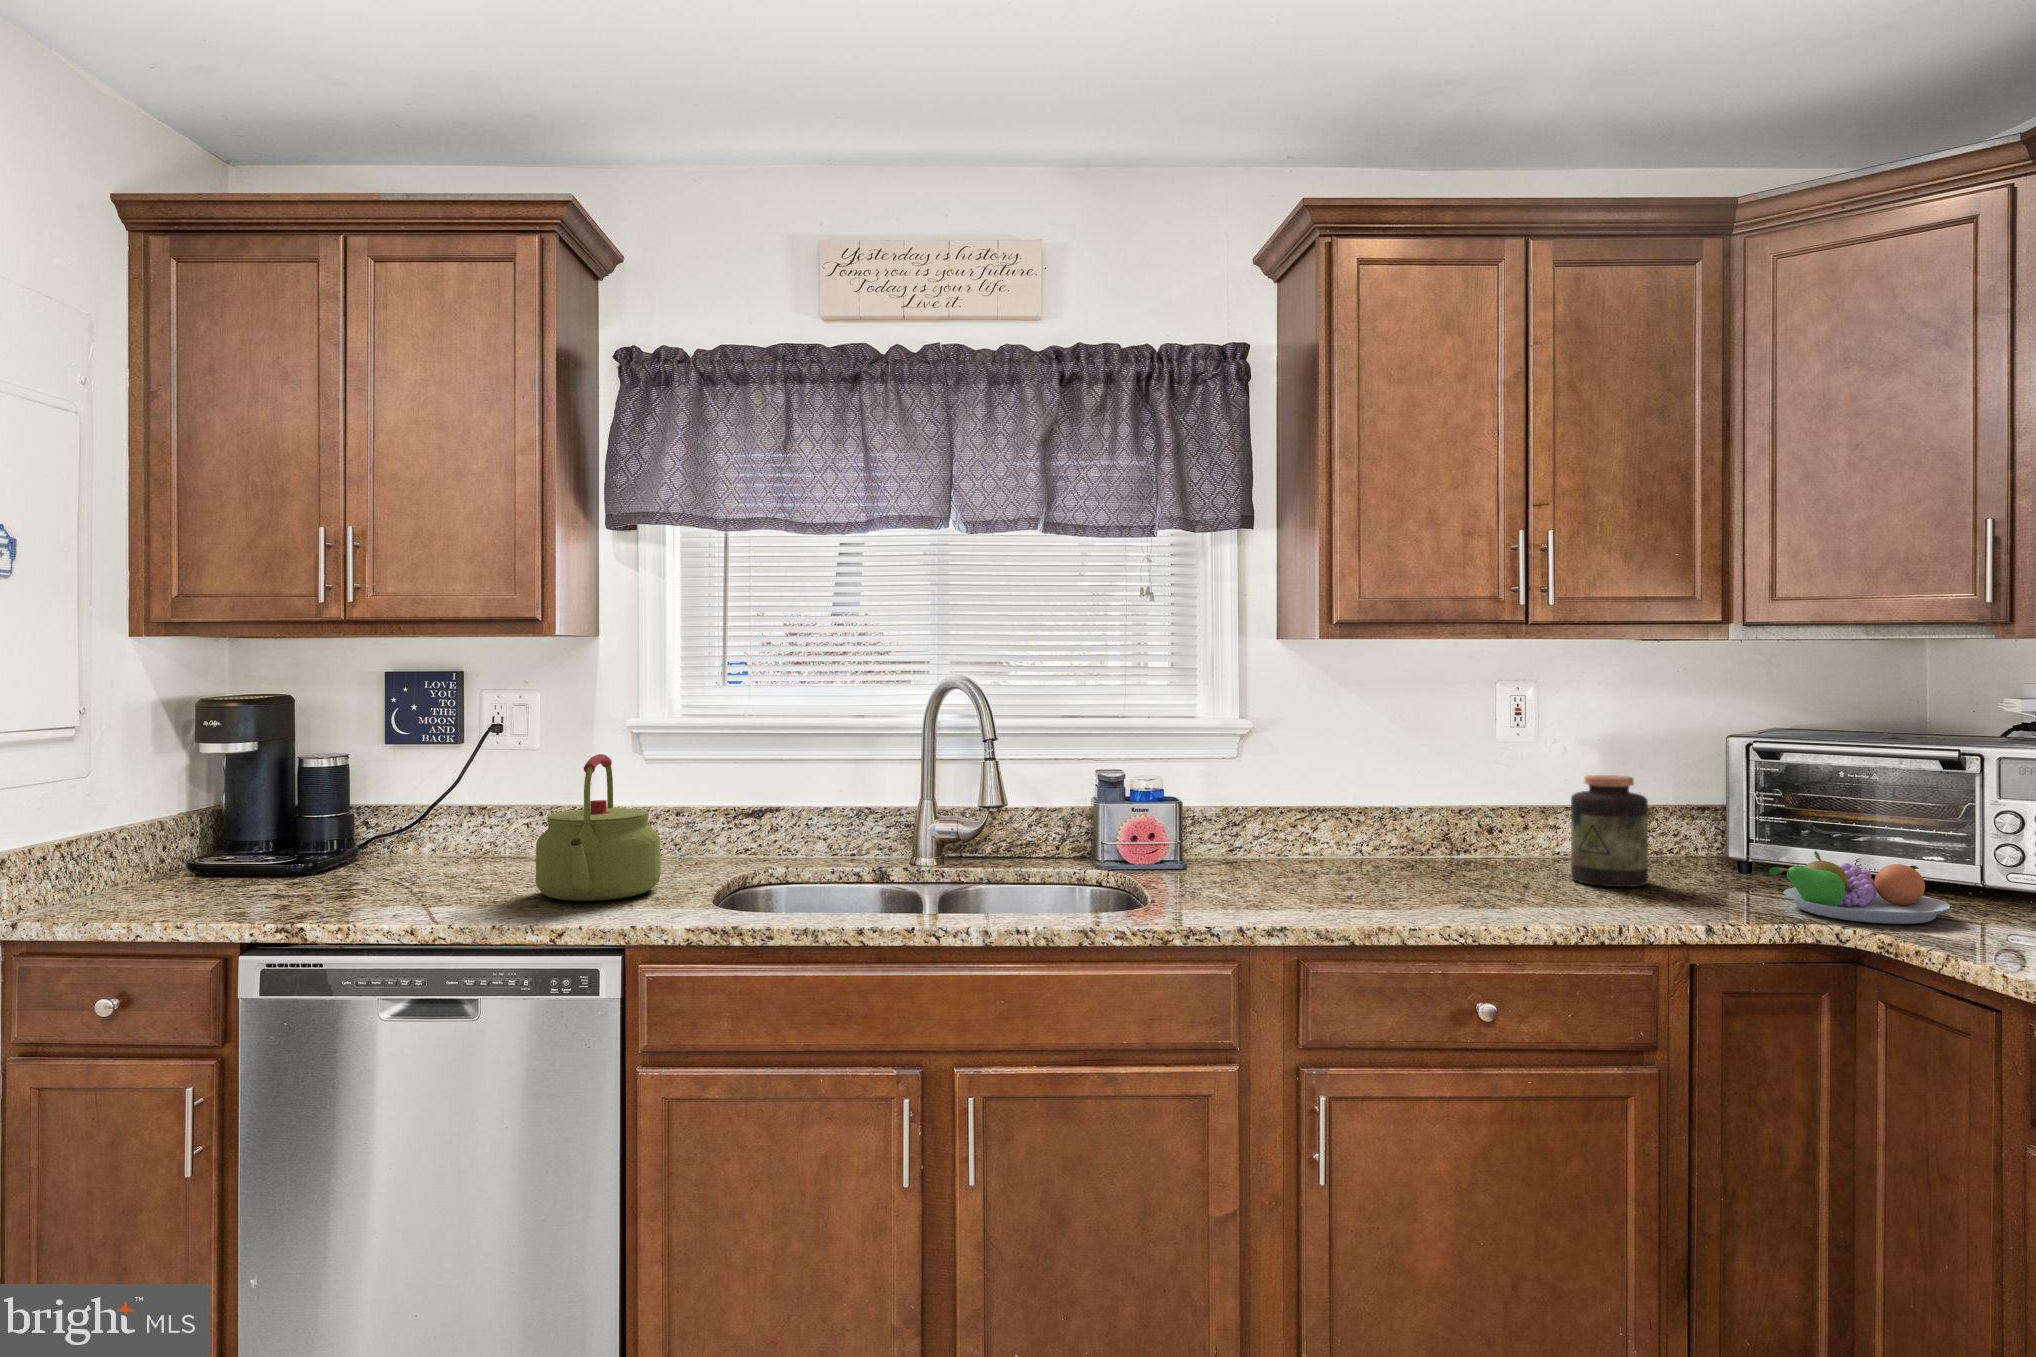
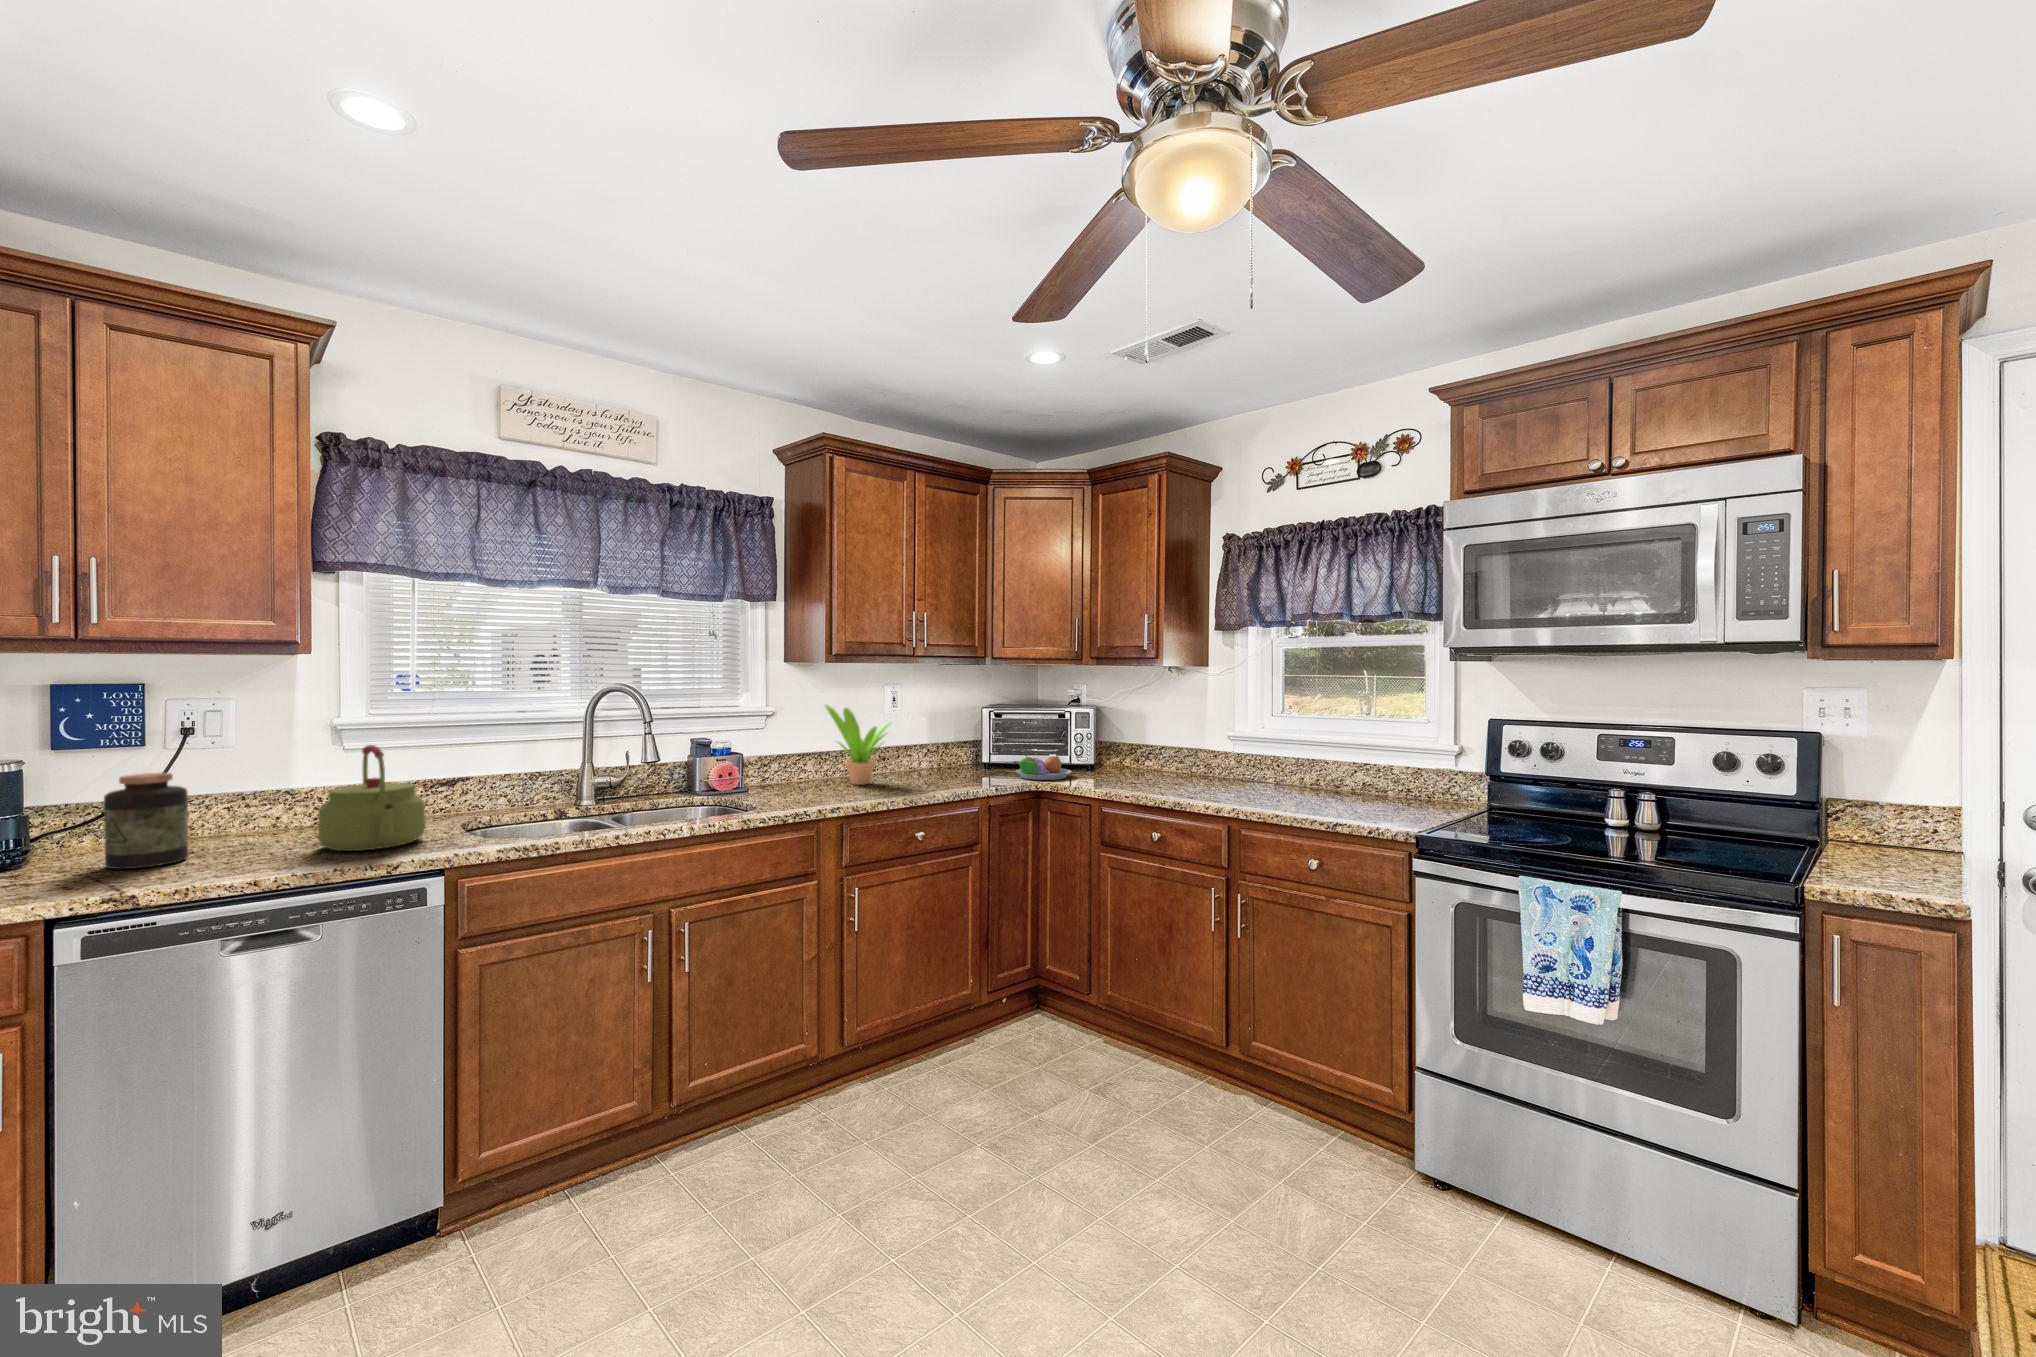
potted plant: none [1343,720,1474,882] -> present [825,705,890,785]
jar: present [1571,775,1648,887] -> present [104,773,189,869]

